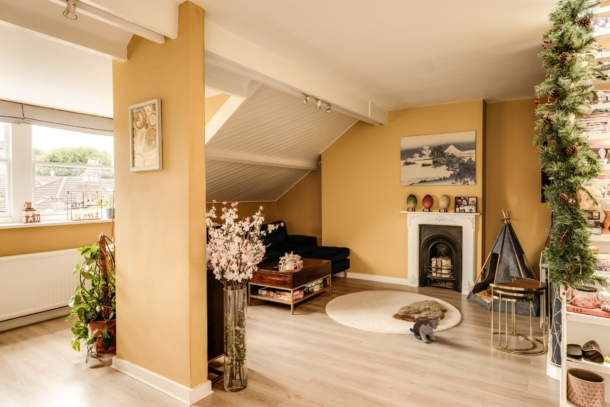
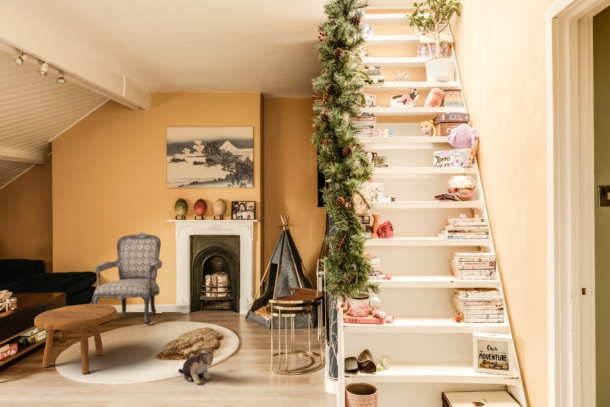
armchair: none [346,220,397,292] -> present [92,233,162,325]
footstool: none [313,270,364,319] -> present [34,304,117,374]

